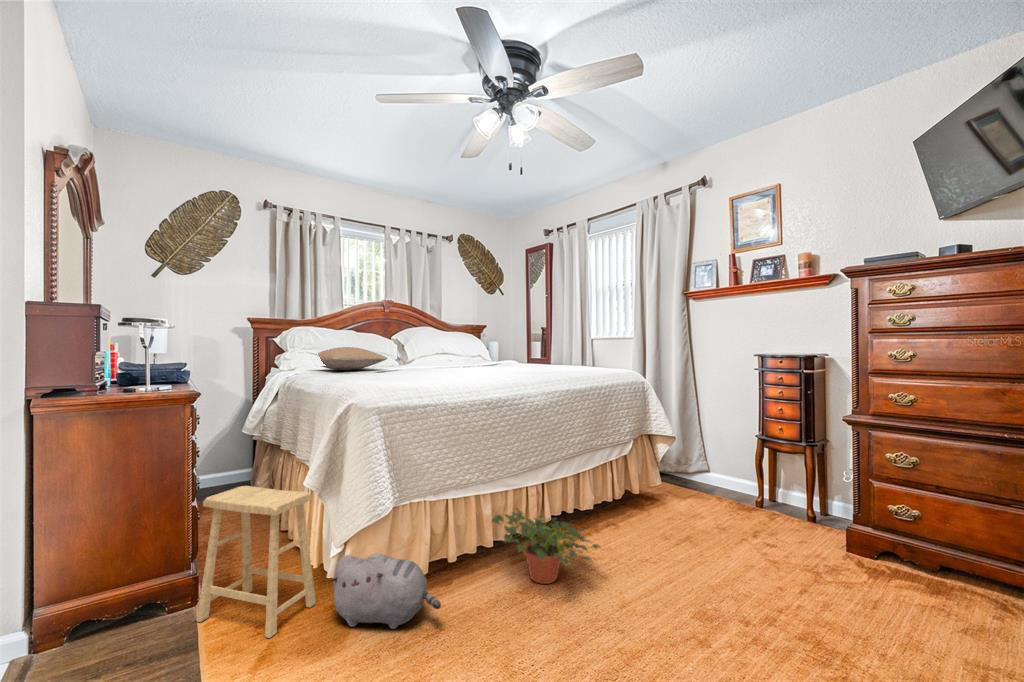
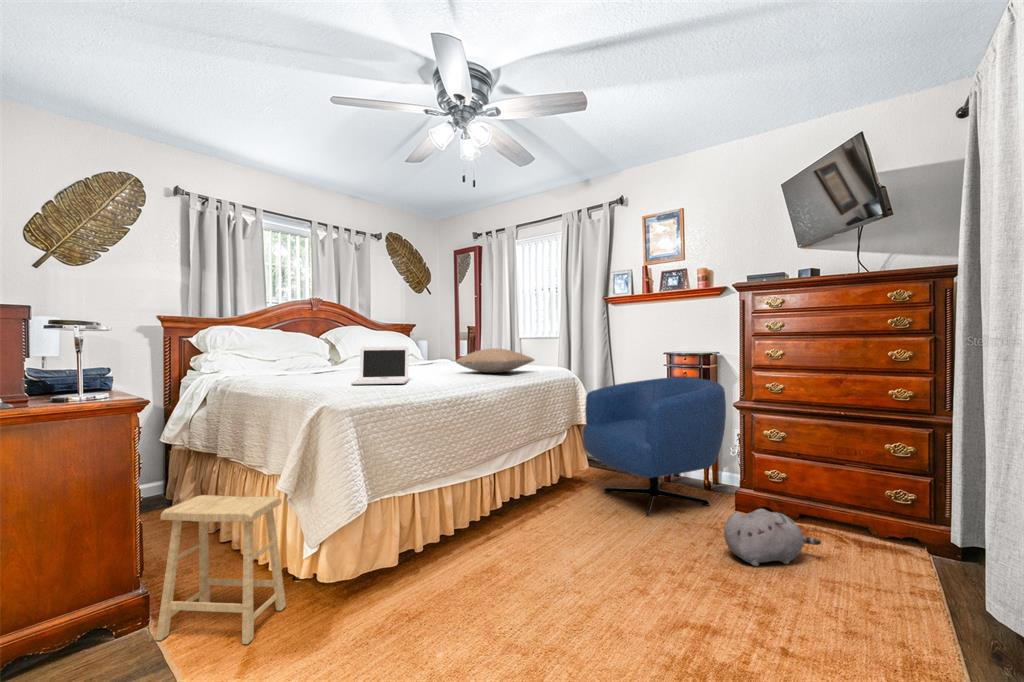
laptop: none [395,345,456,384] -> present [351,346,409,385]
pillow: present [318,347,387,370] -> present [456,349,534,373]
armchair: none [654,384,832,548] -> present [583,377,726,516]
potted plant: present [492,508,600,584] -> none [453,497,554,563]
plush toy: present [328,553,441,629] -> present [724,509,821,566]

